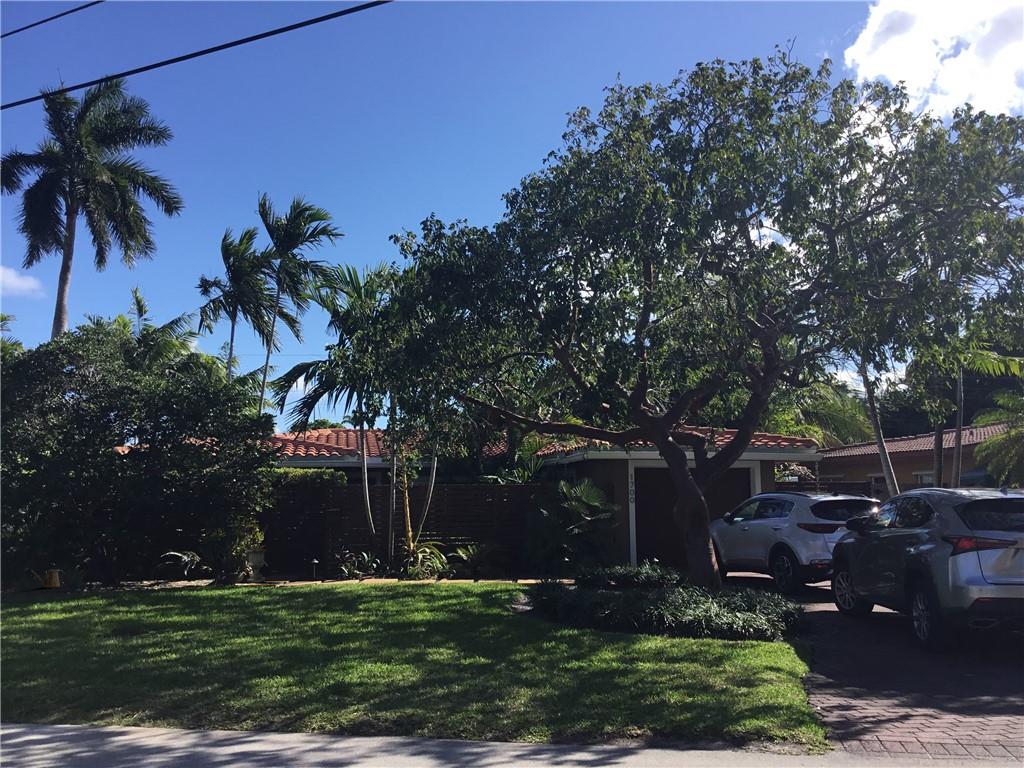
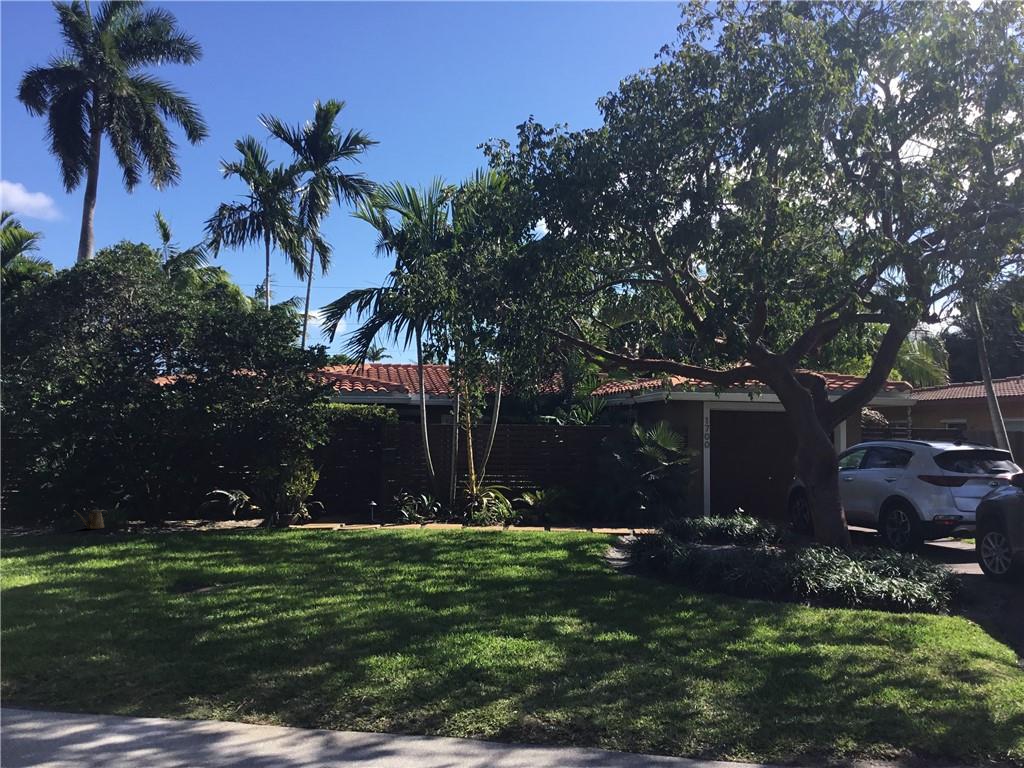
planter: present [247,545,267,583] -> none [301,486,323,527]

